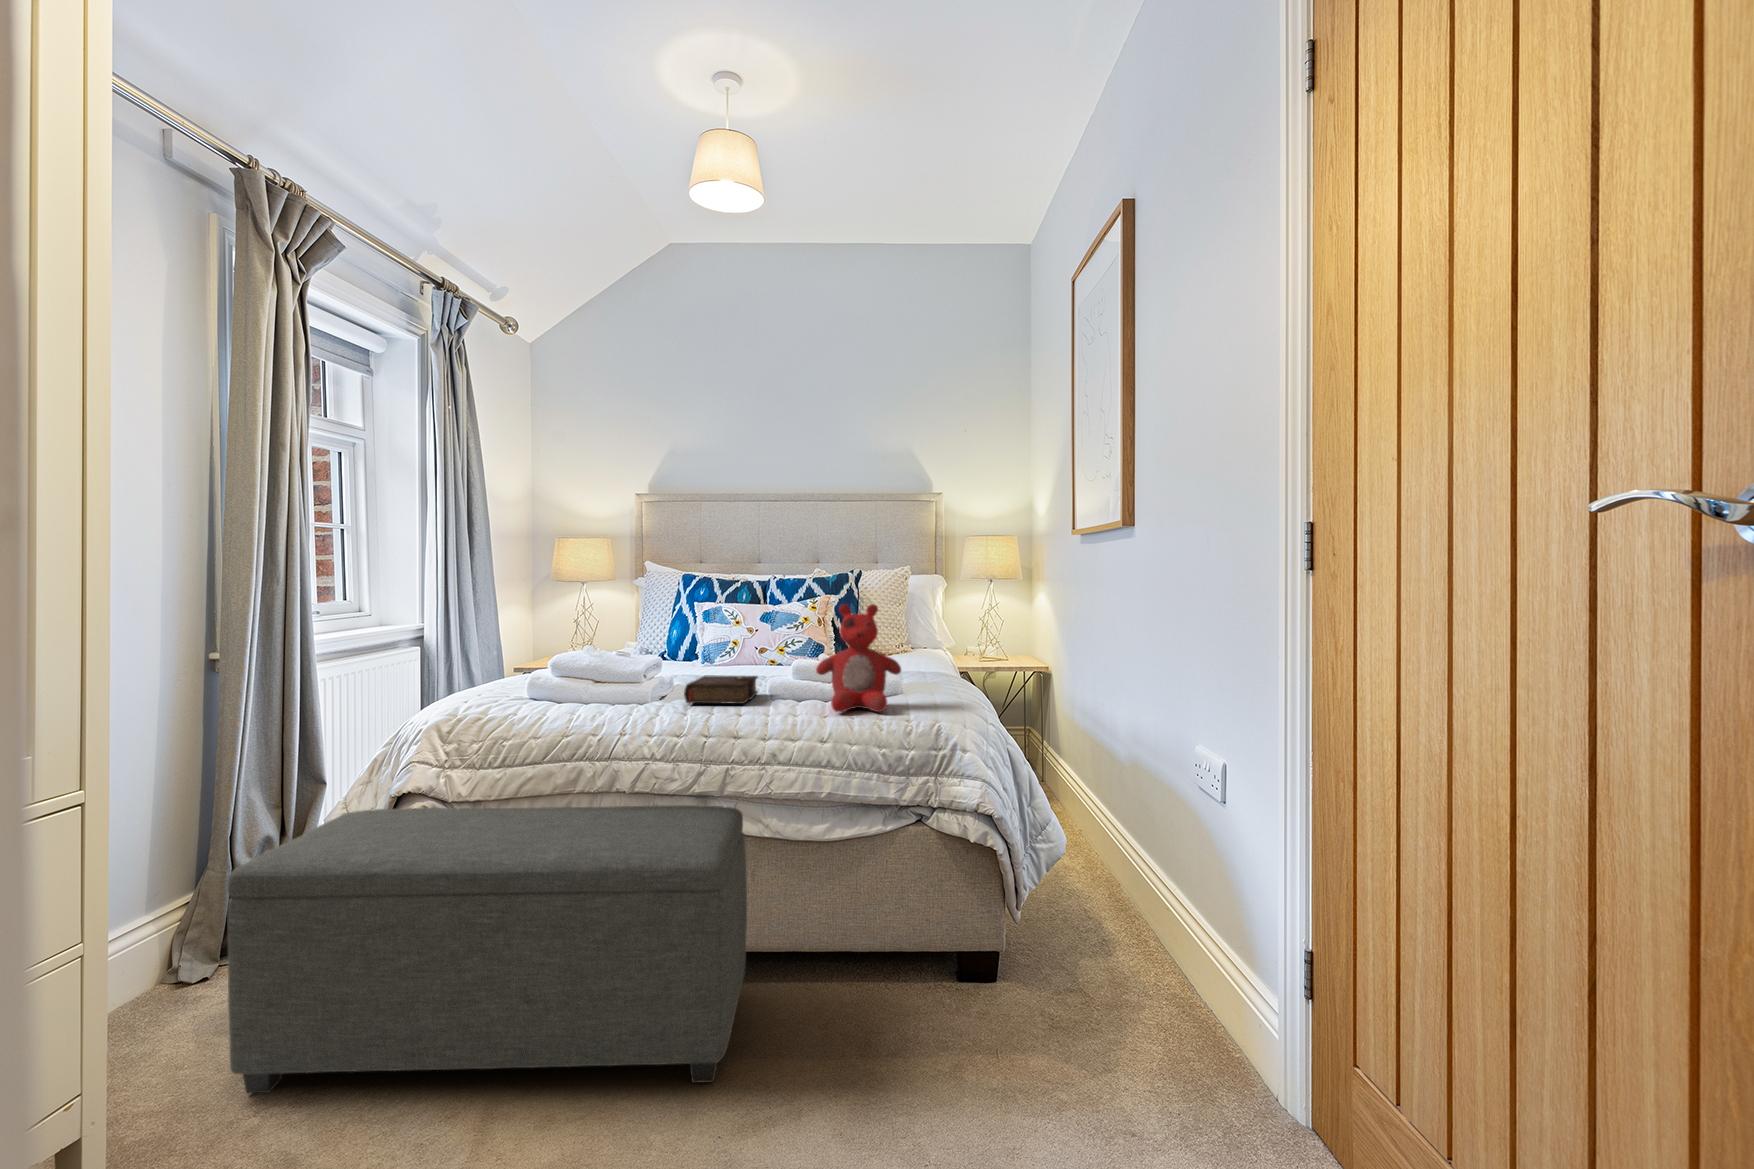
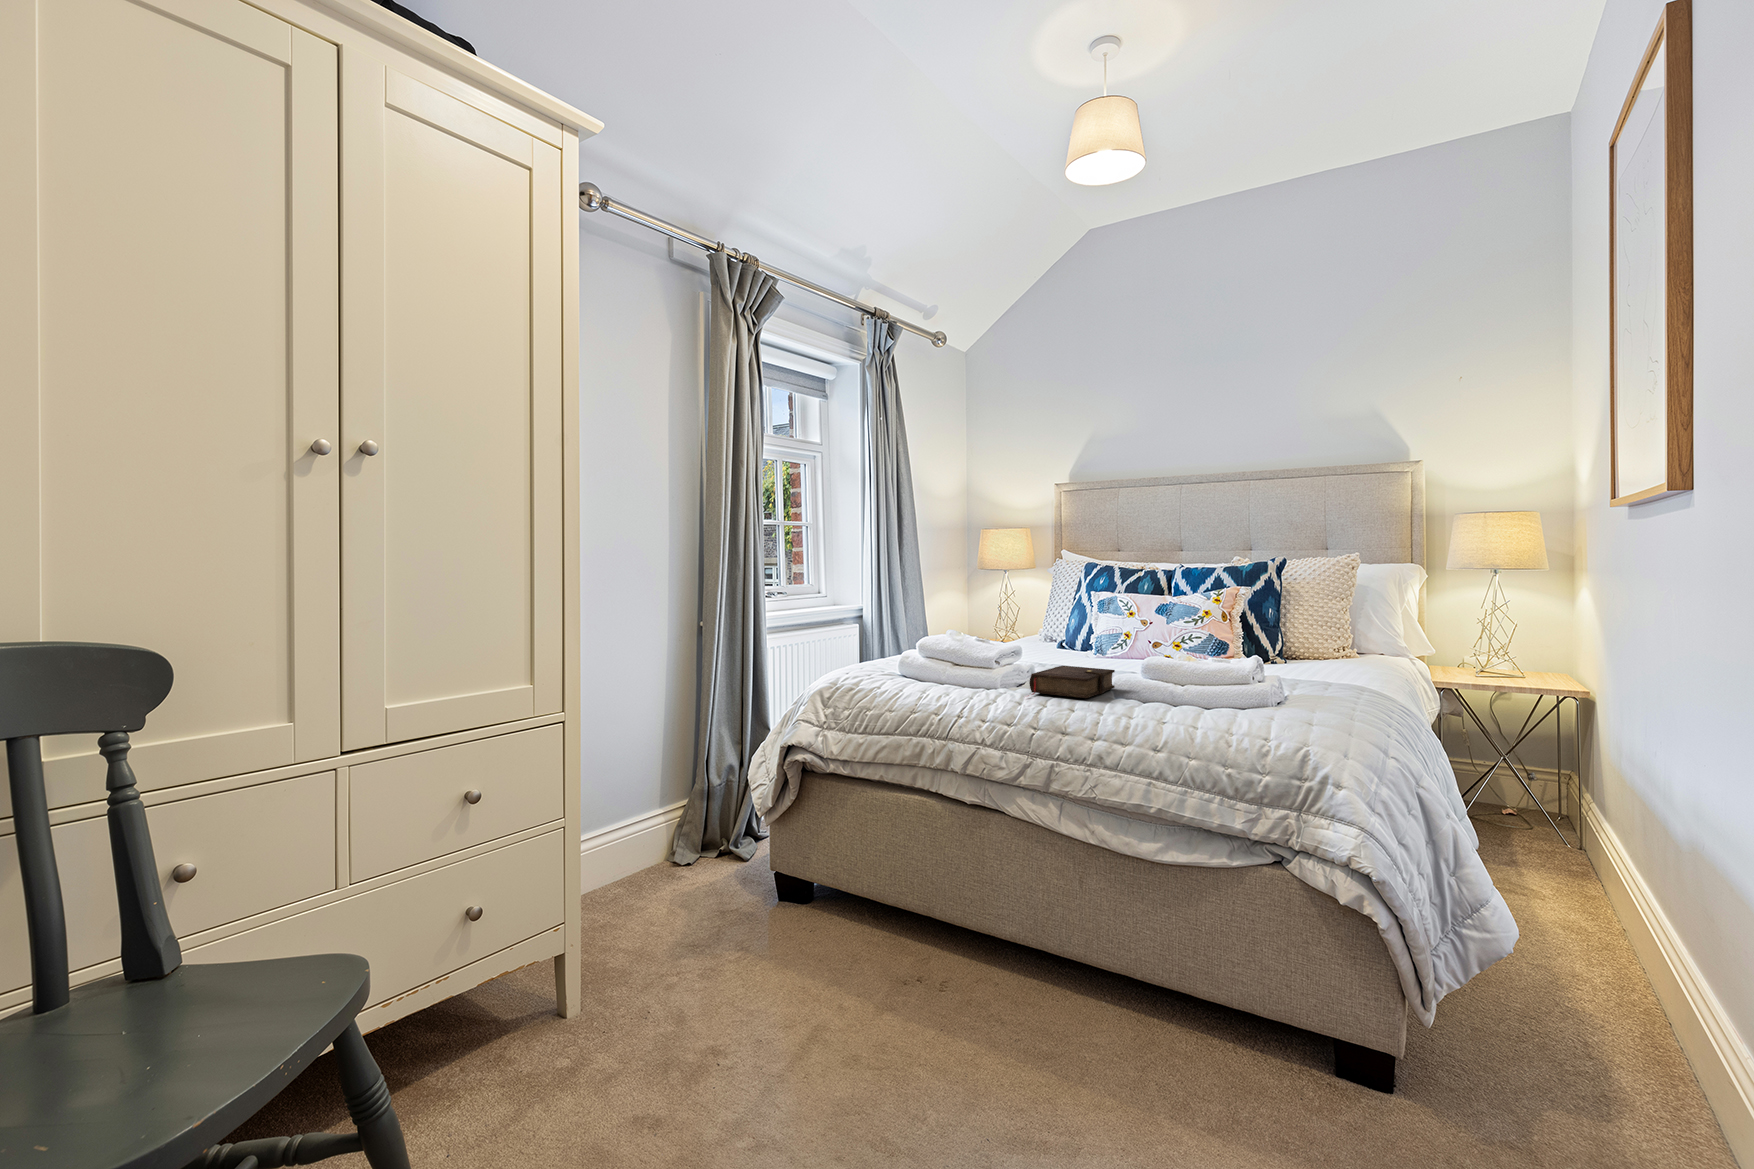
stuffed bear: present [816,604,901,712] -> none [1163,598,1268,725]
ottoman: present [228,805,747,1093] -> none [648,756,1068,1096]

